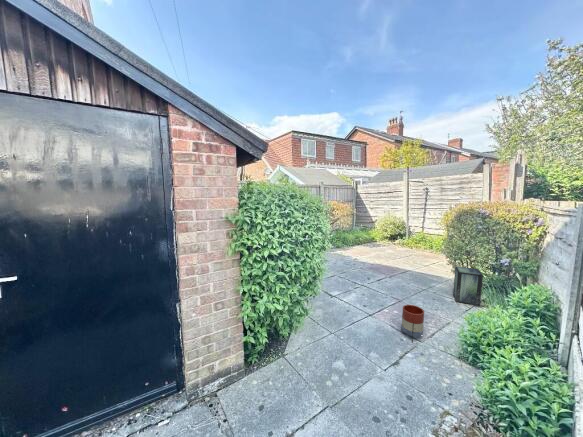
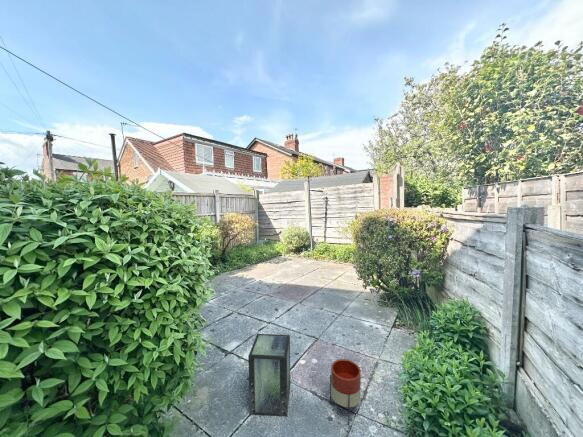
storage box: present [453,266,483,306] -> present [248,334,290,417]

